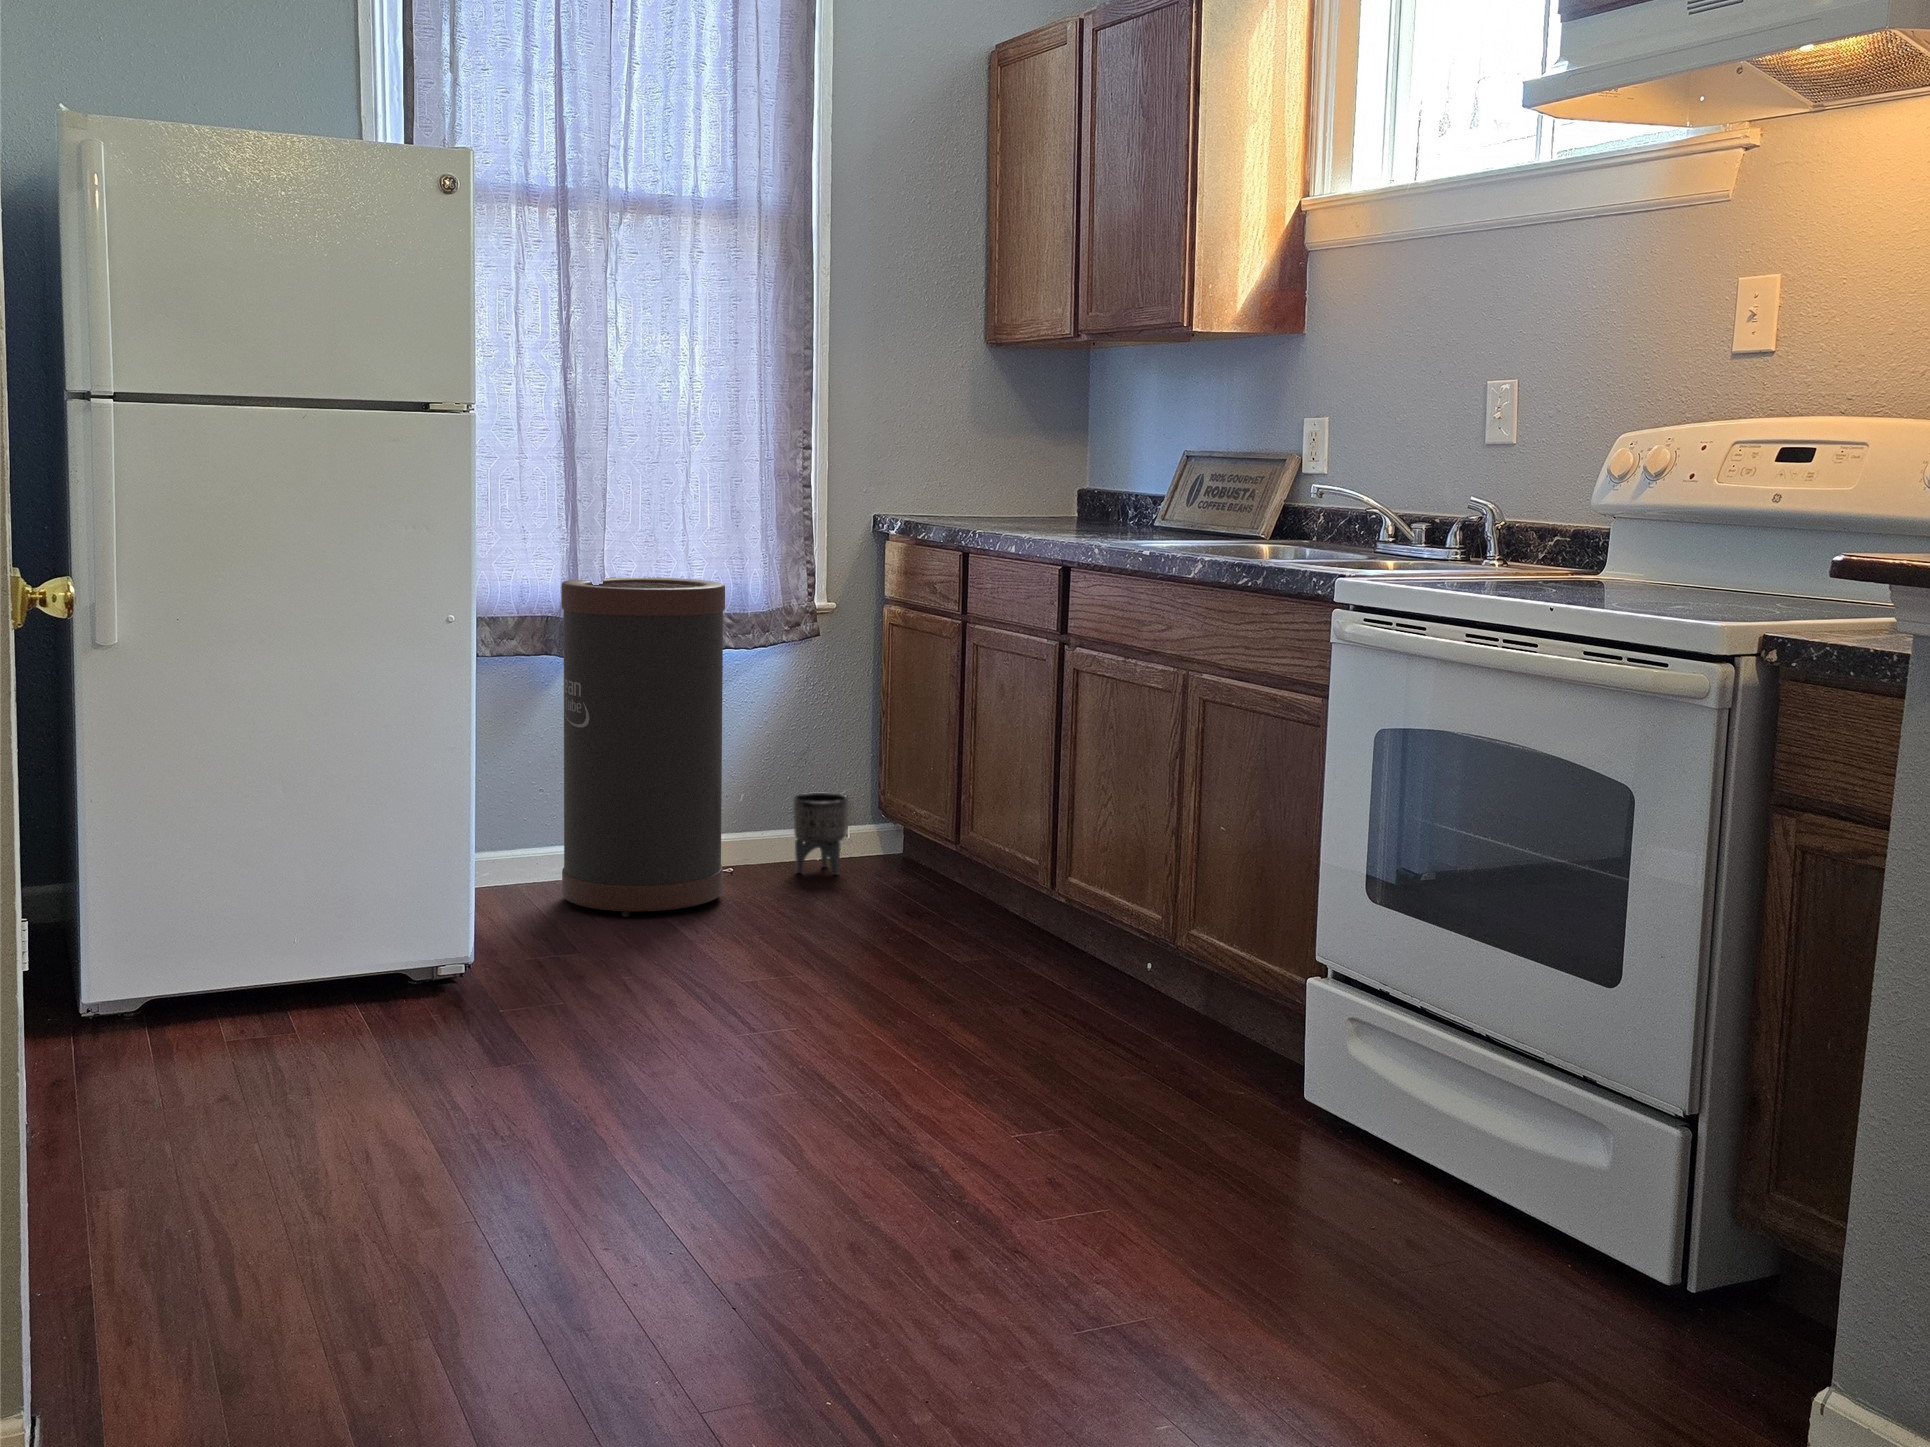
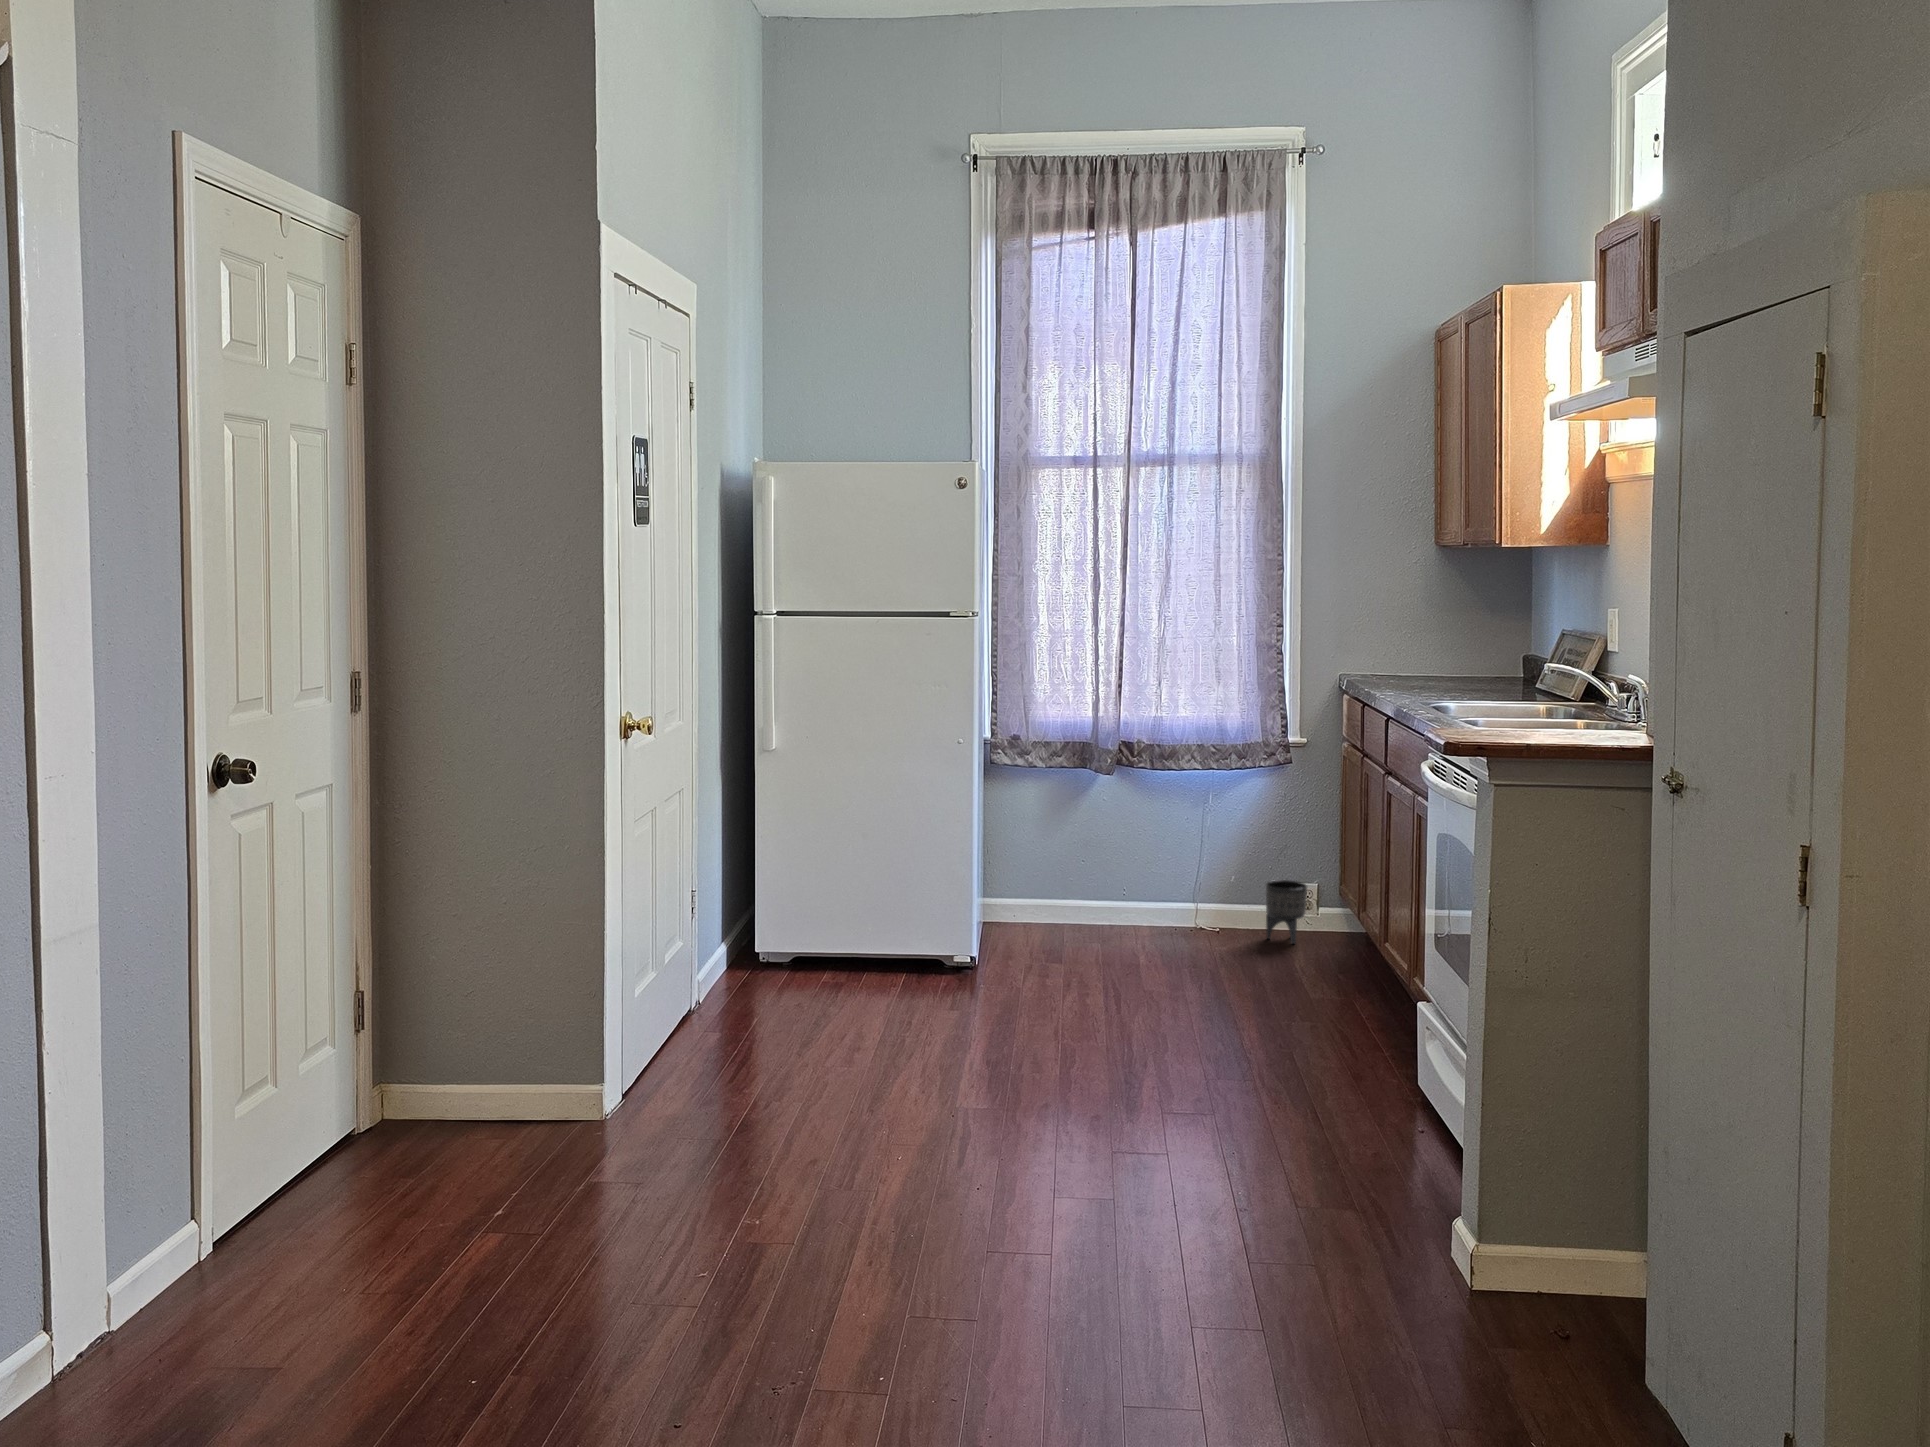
trash can: present [561,577,725,917] -> none [1082,716,1197,955]

